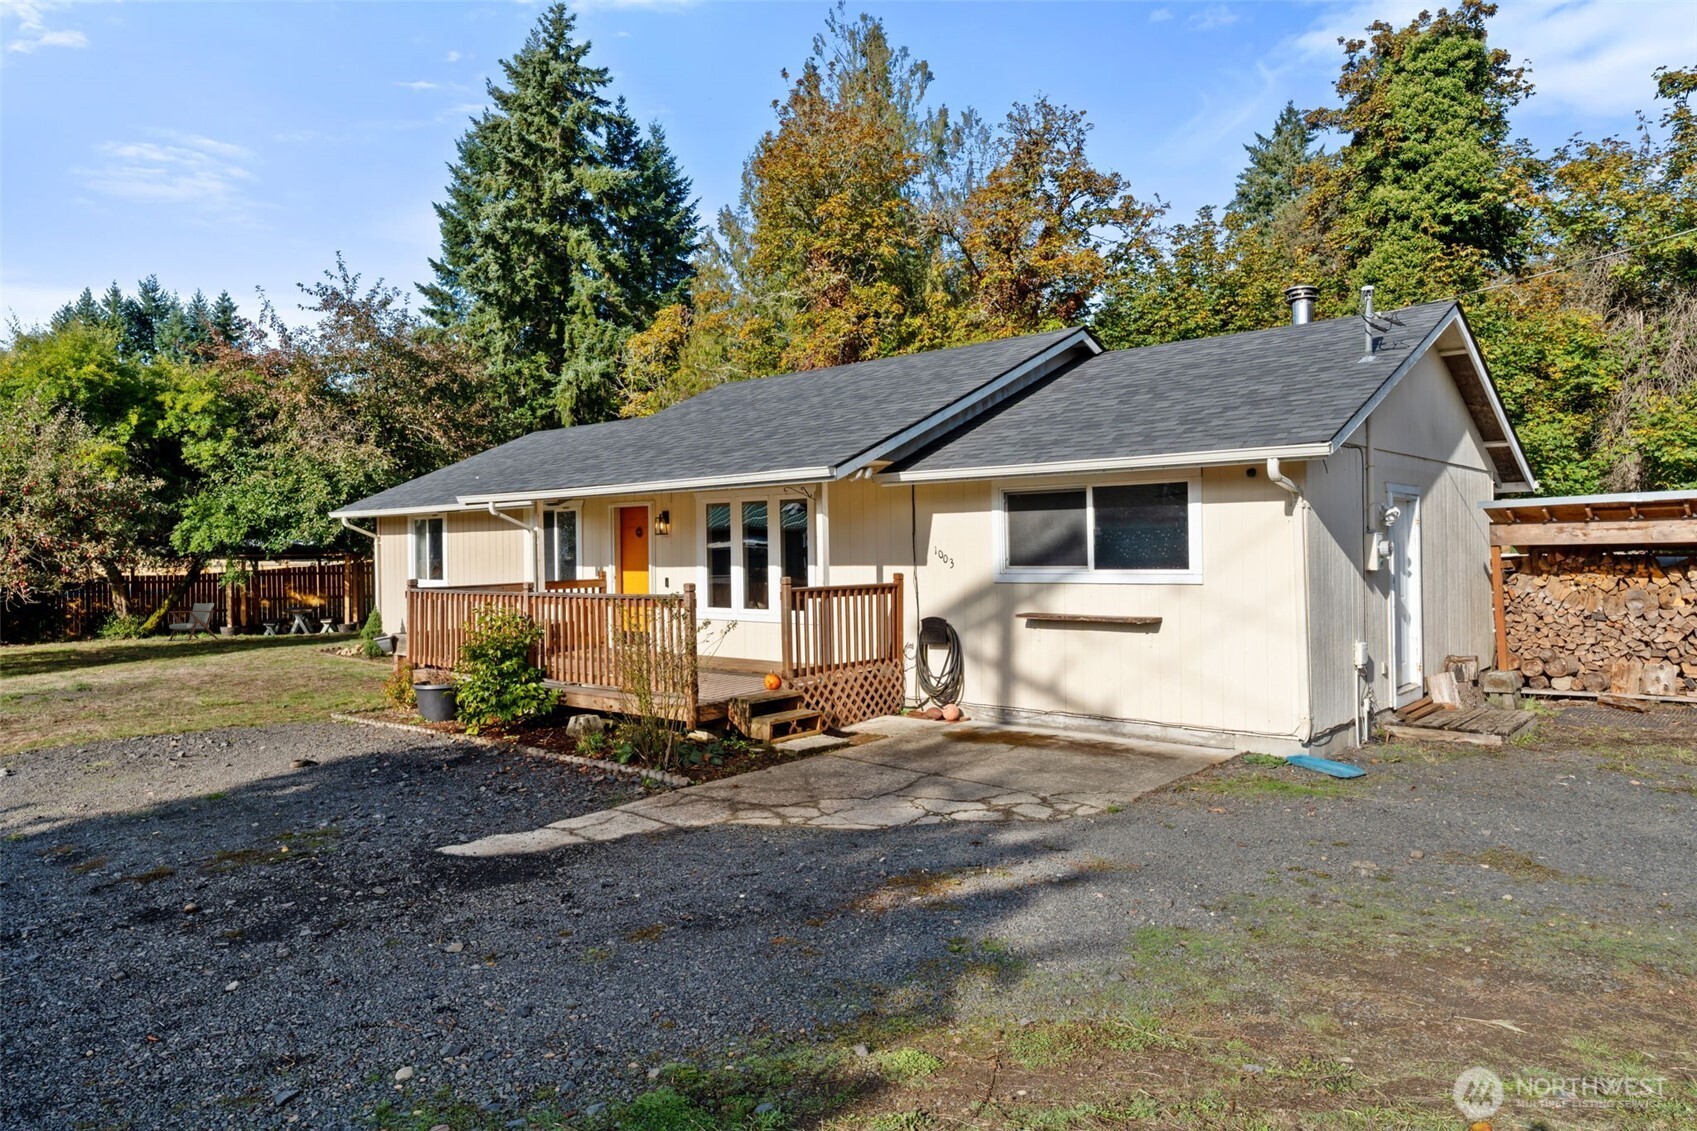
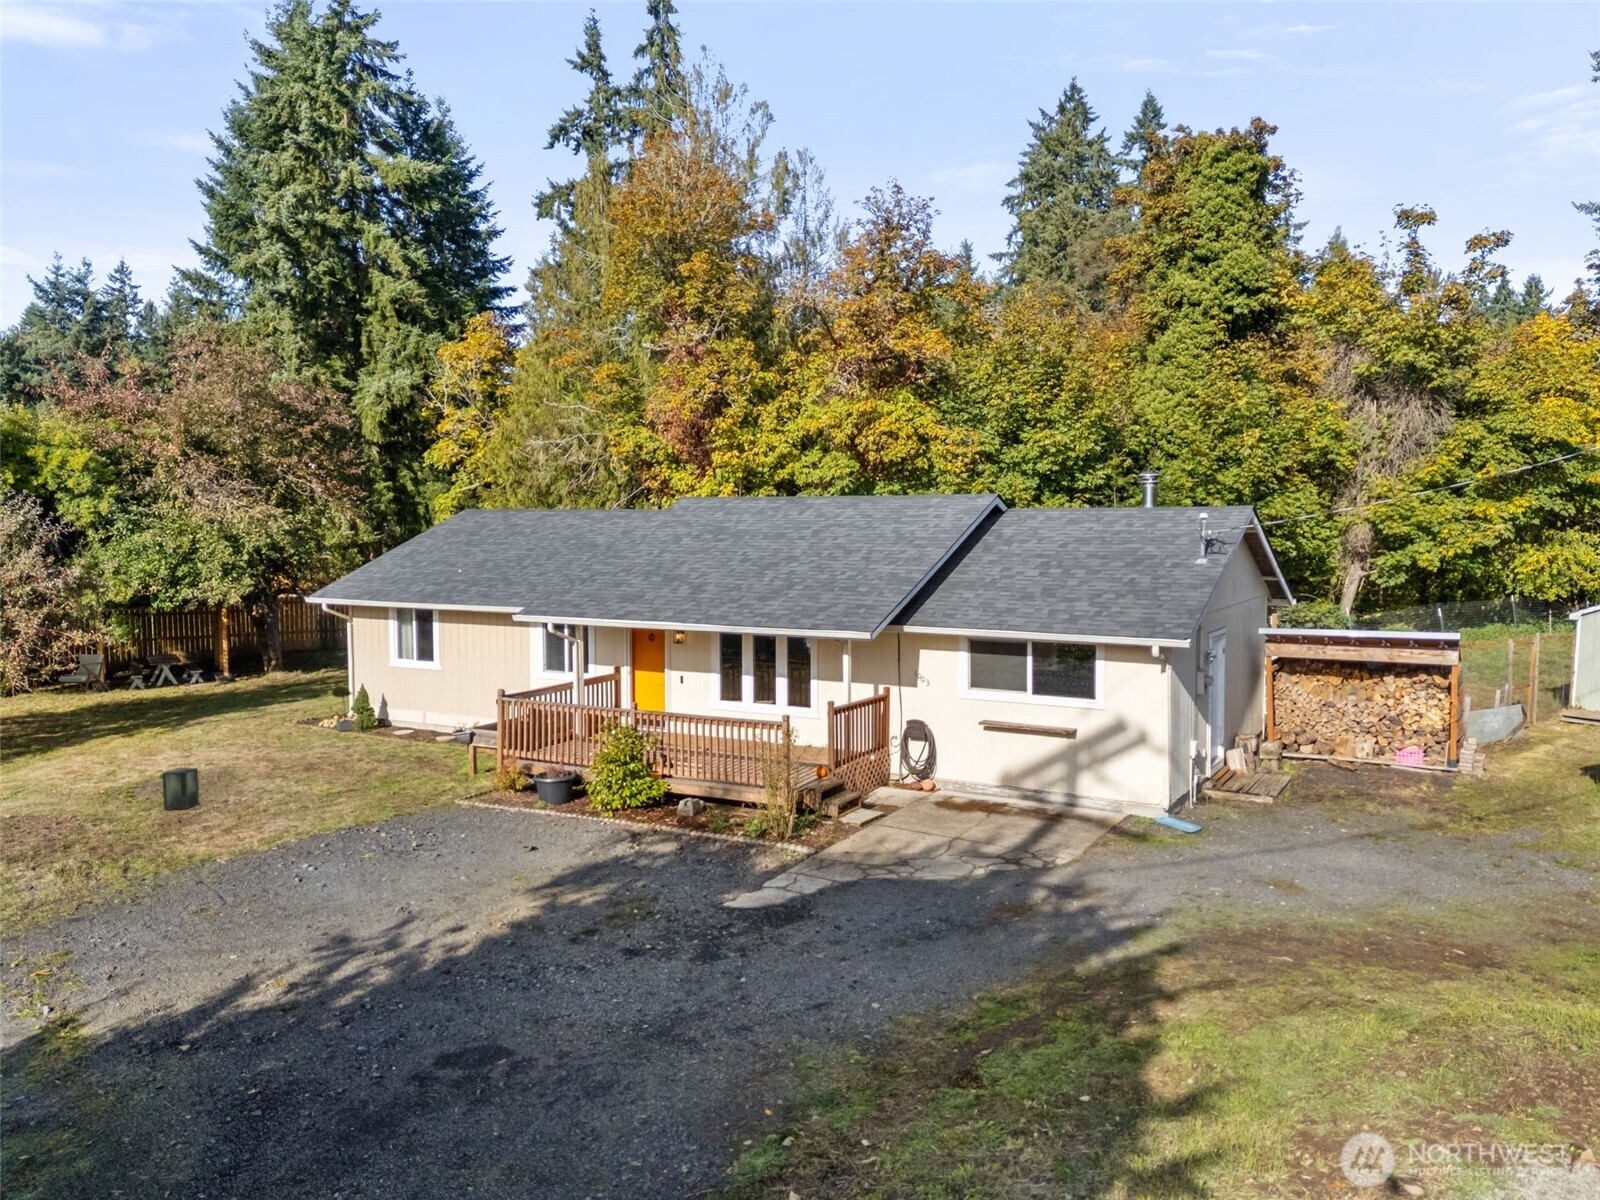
potted tree: none [353,613,376,664] -> present [332,686,353,731]
storage box: none [29,663,77,710] -> present [162,768,199,809]

